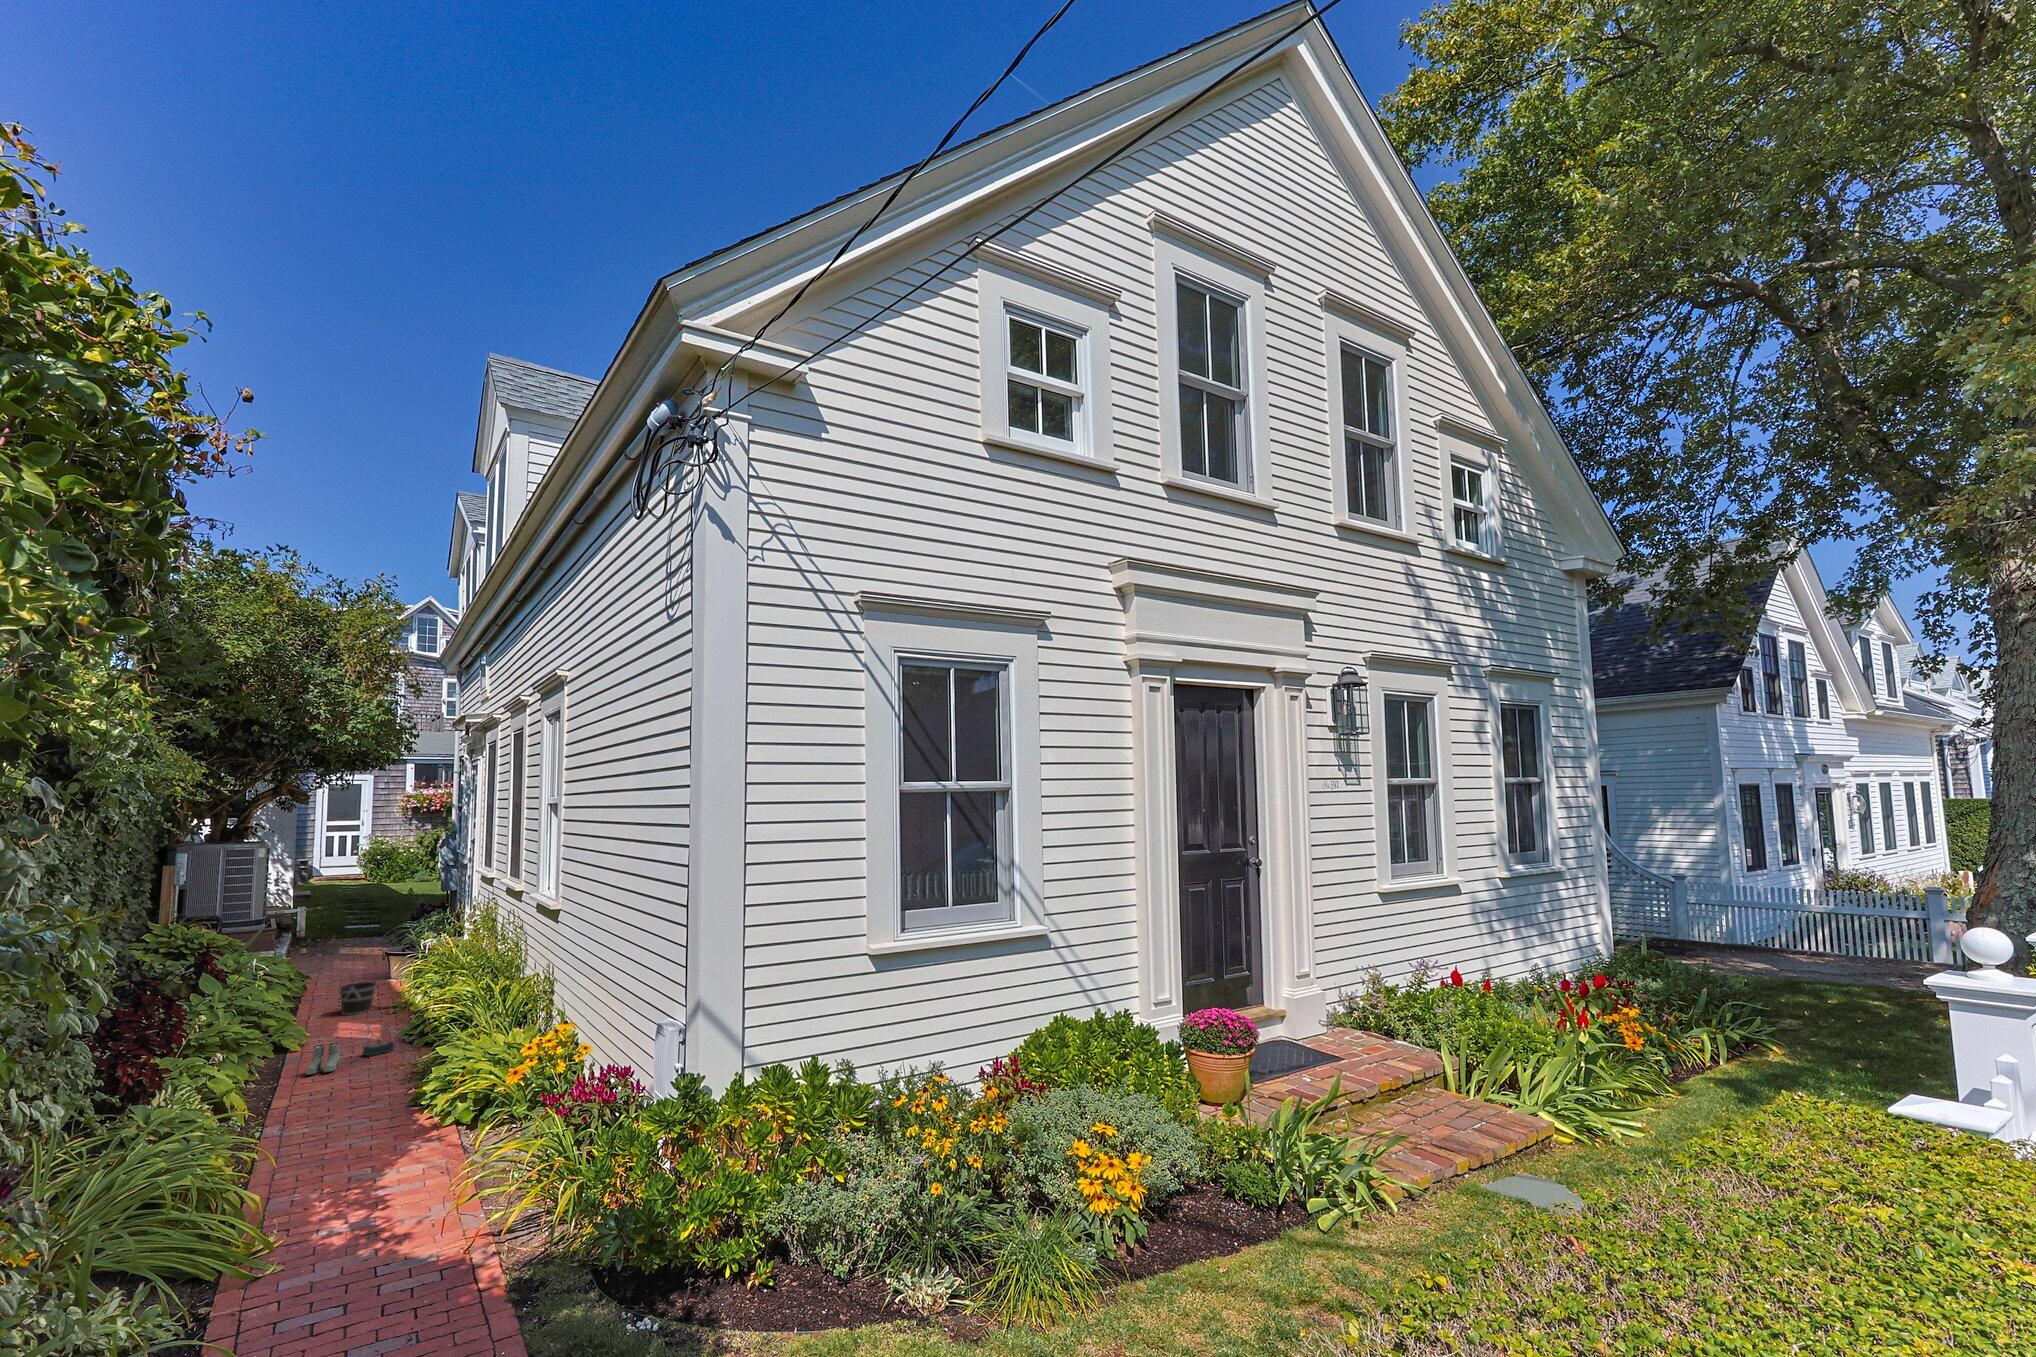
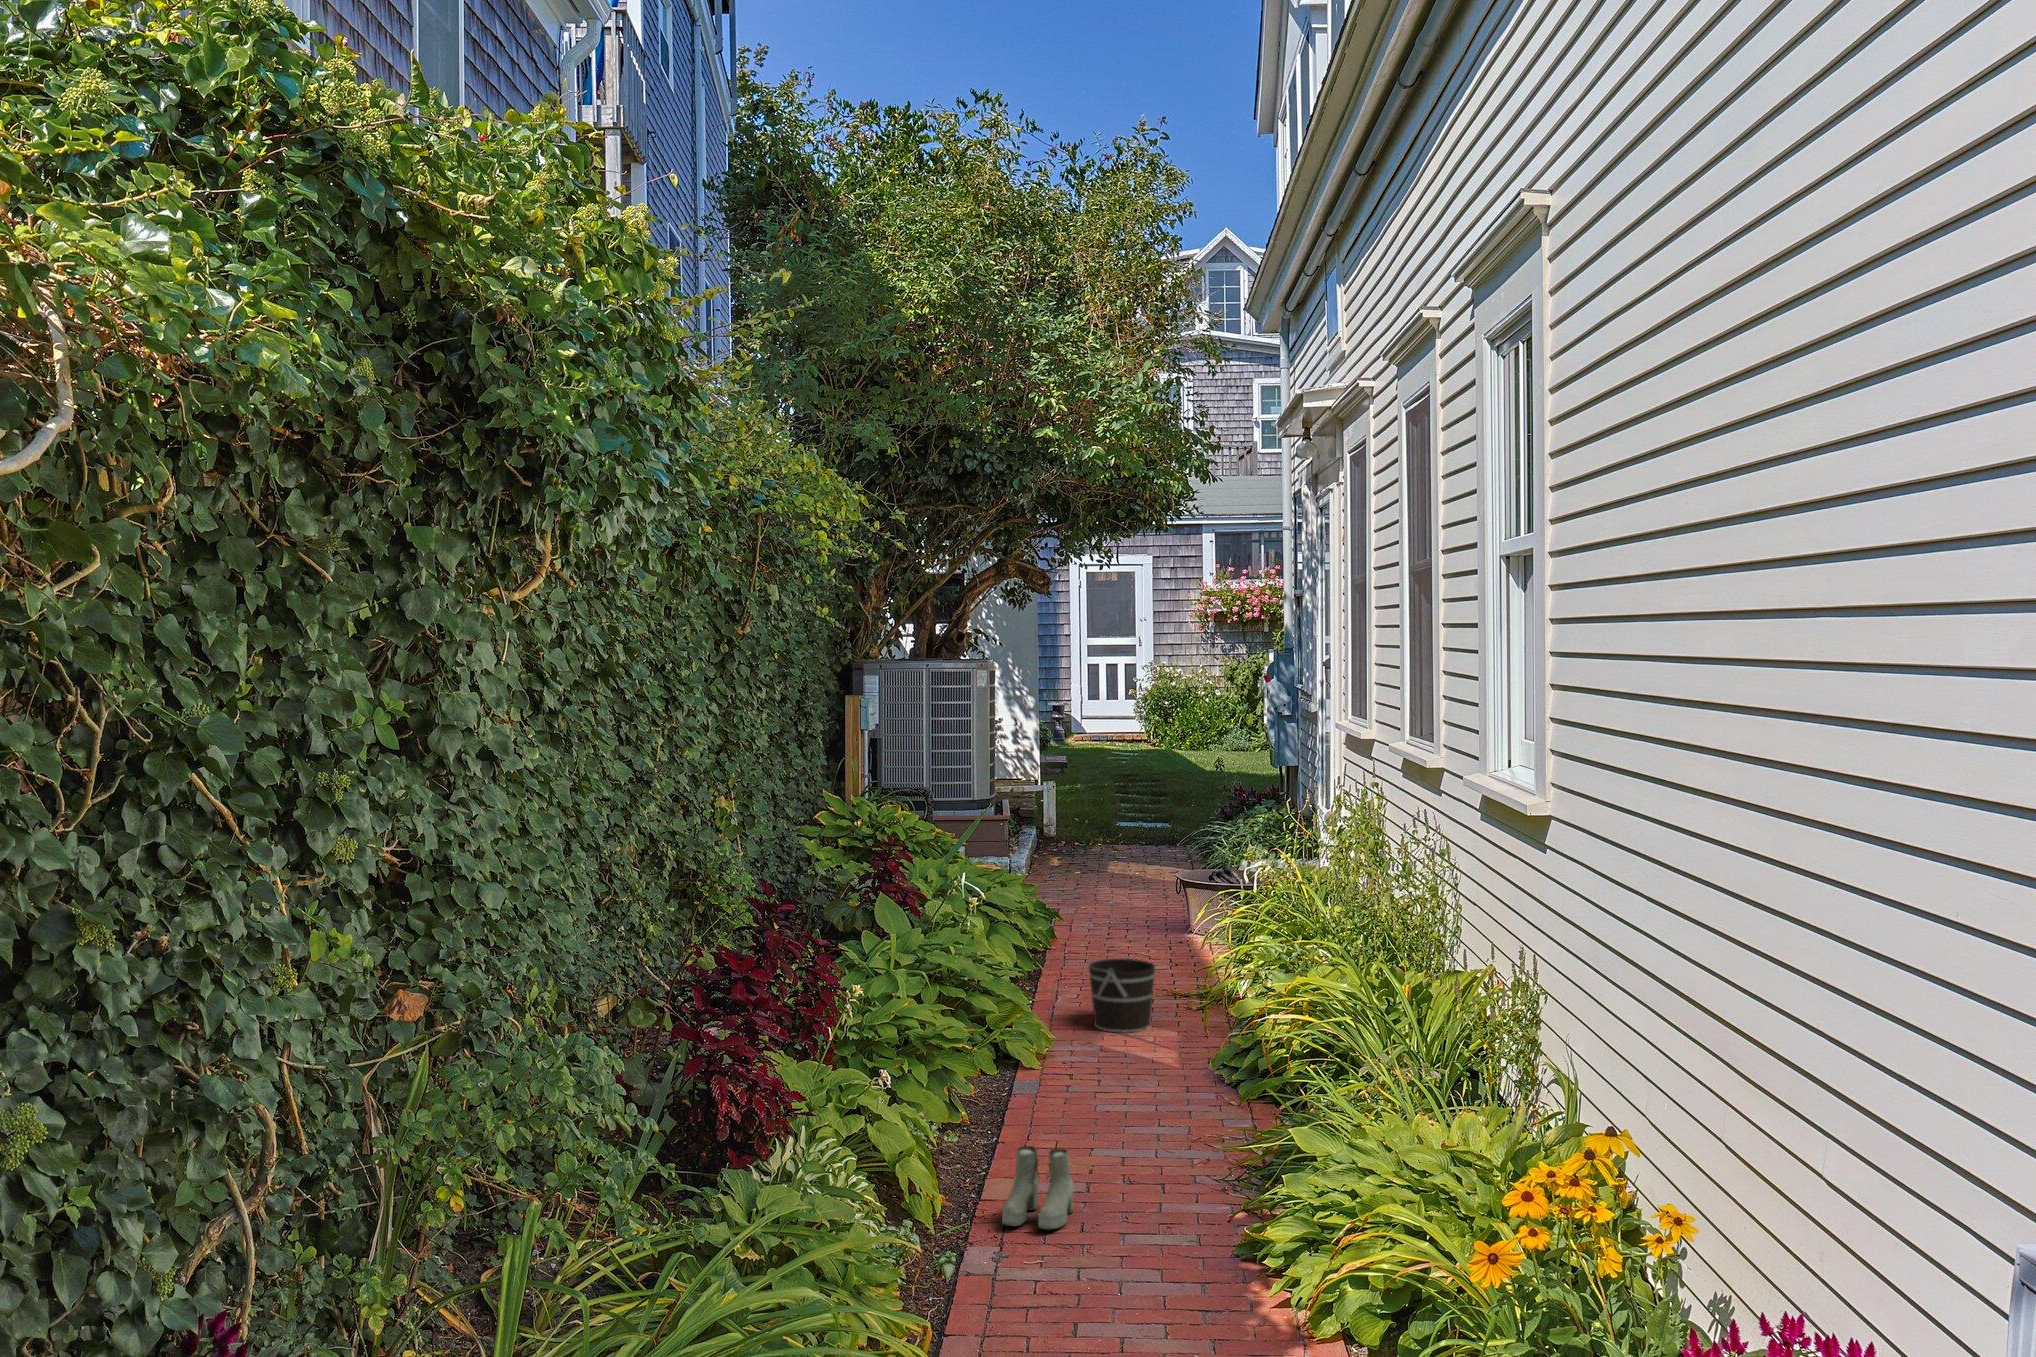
decorative plant: present [358,1025,395,1056] -> none [1106,1101,1204,1194]

